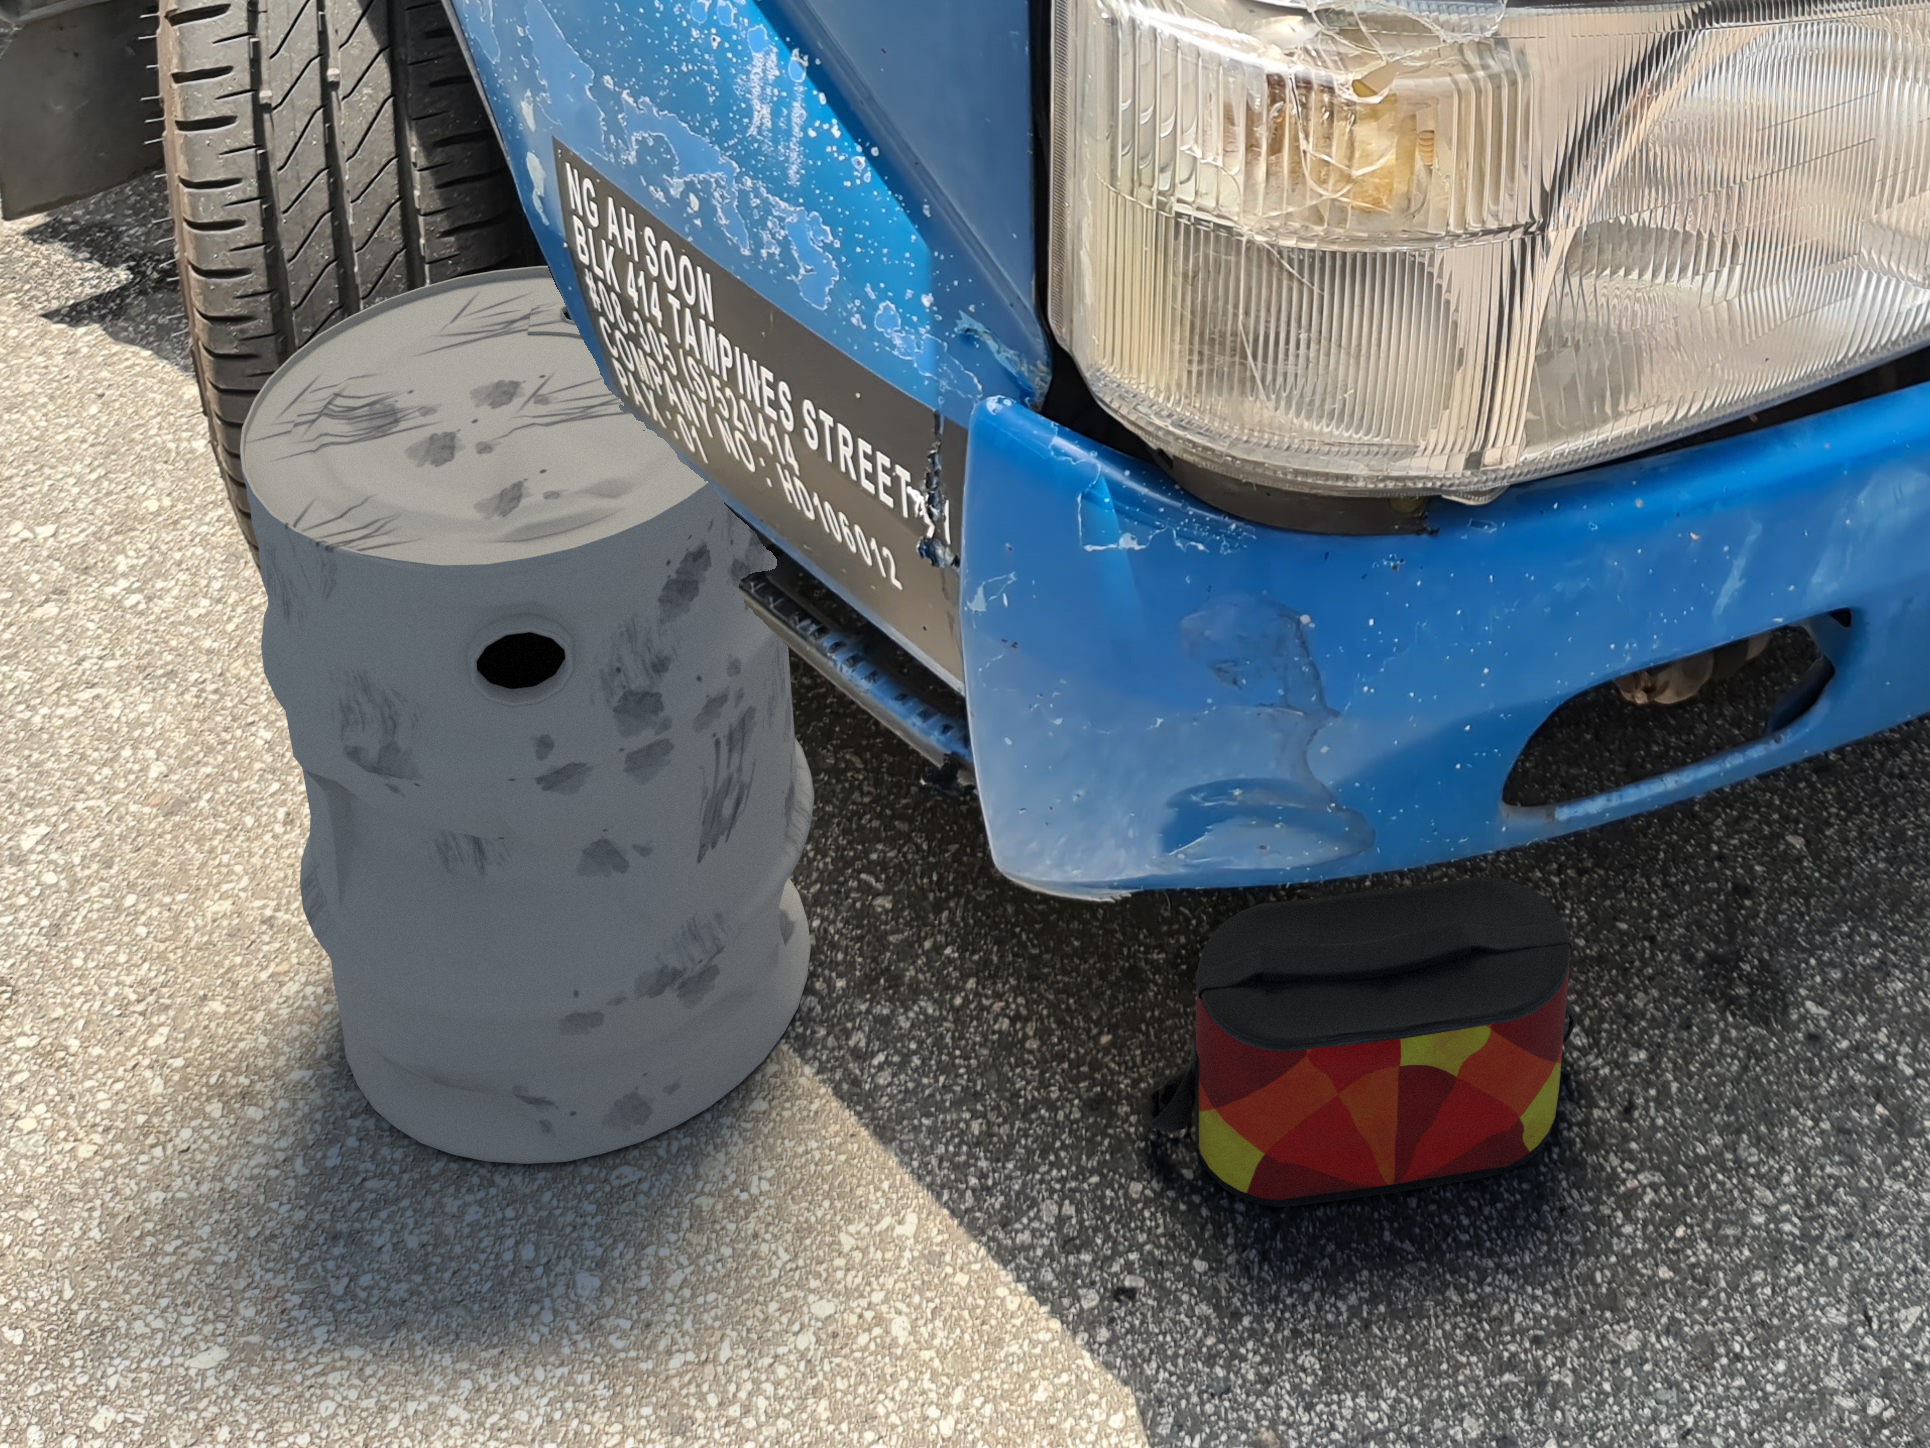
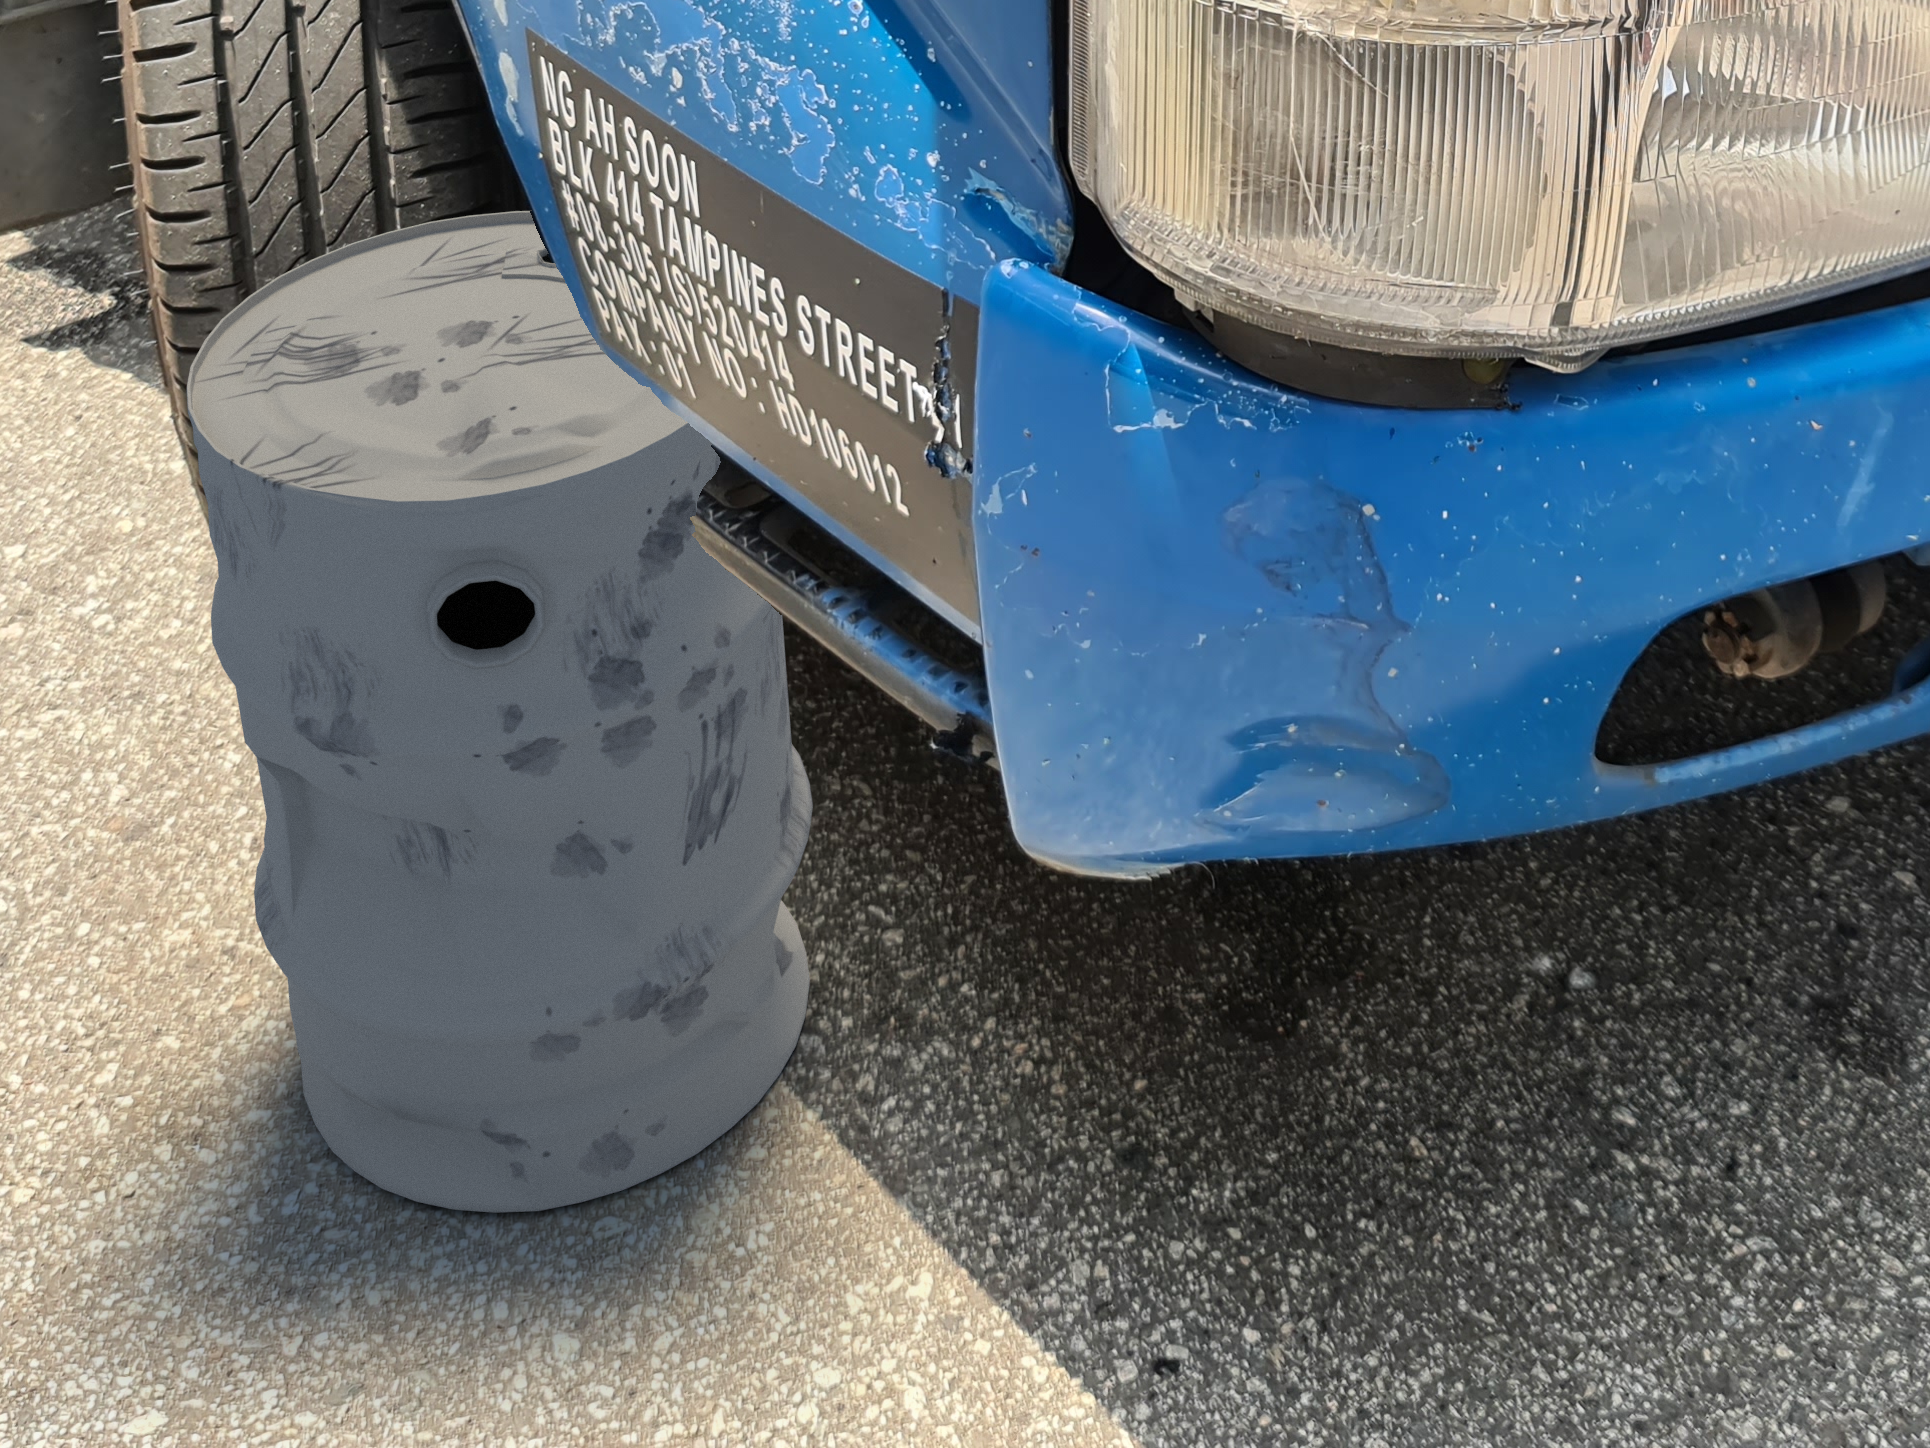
bag: present [1142,876,1577,1207] -> none [1178,894,1667,1272]

